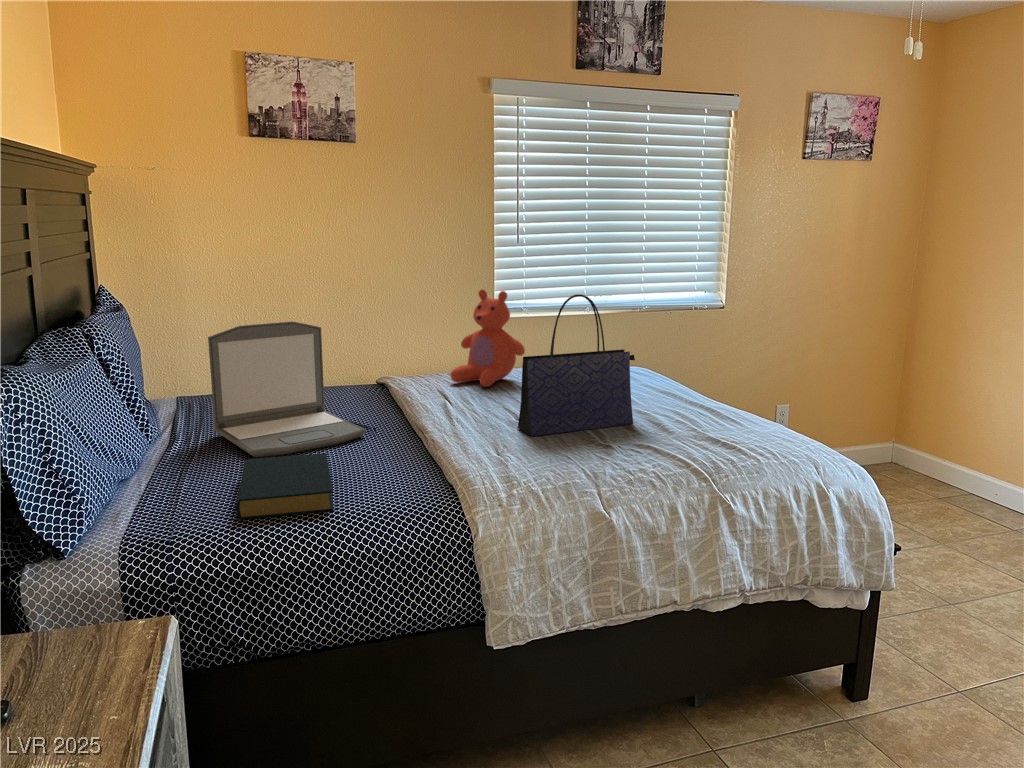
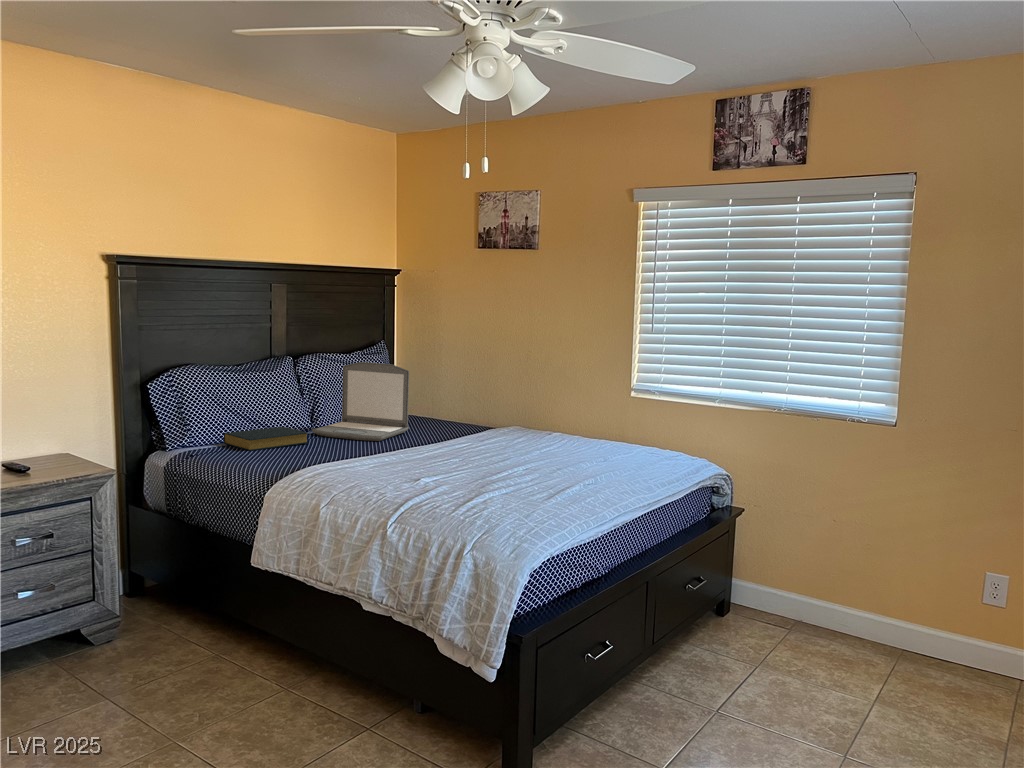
teddy bear: present [450,289,525,387] -> none [526,364,577,442]
tote bag: present [518,294,635,436] -> none [419,358,513,472]

